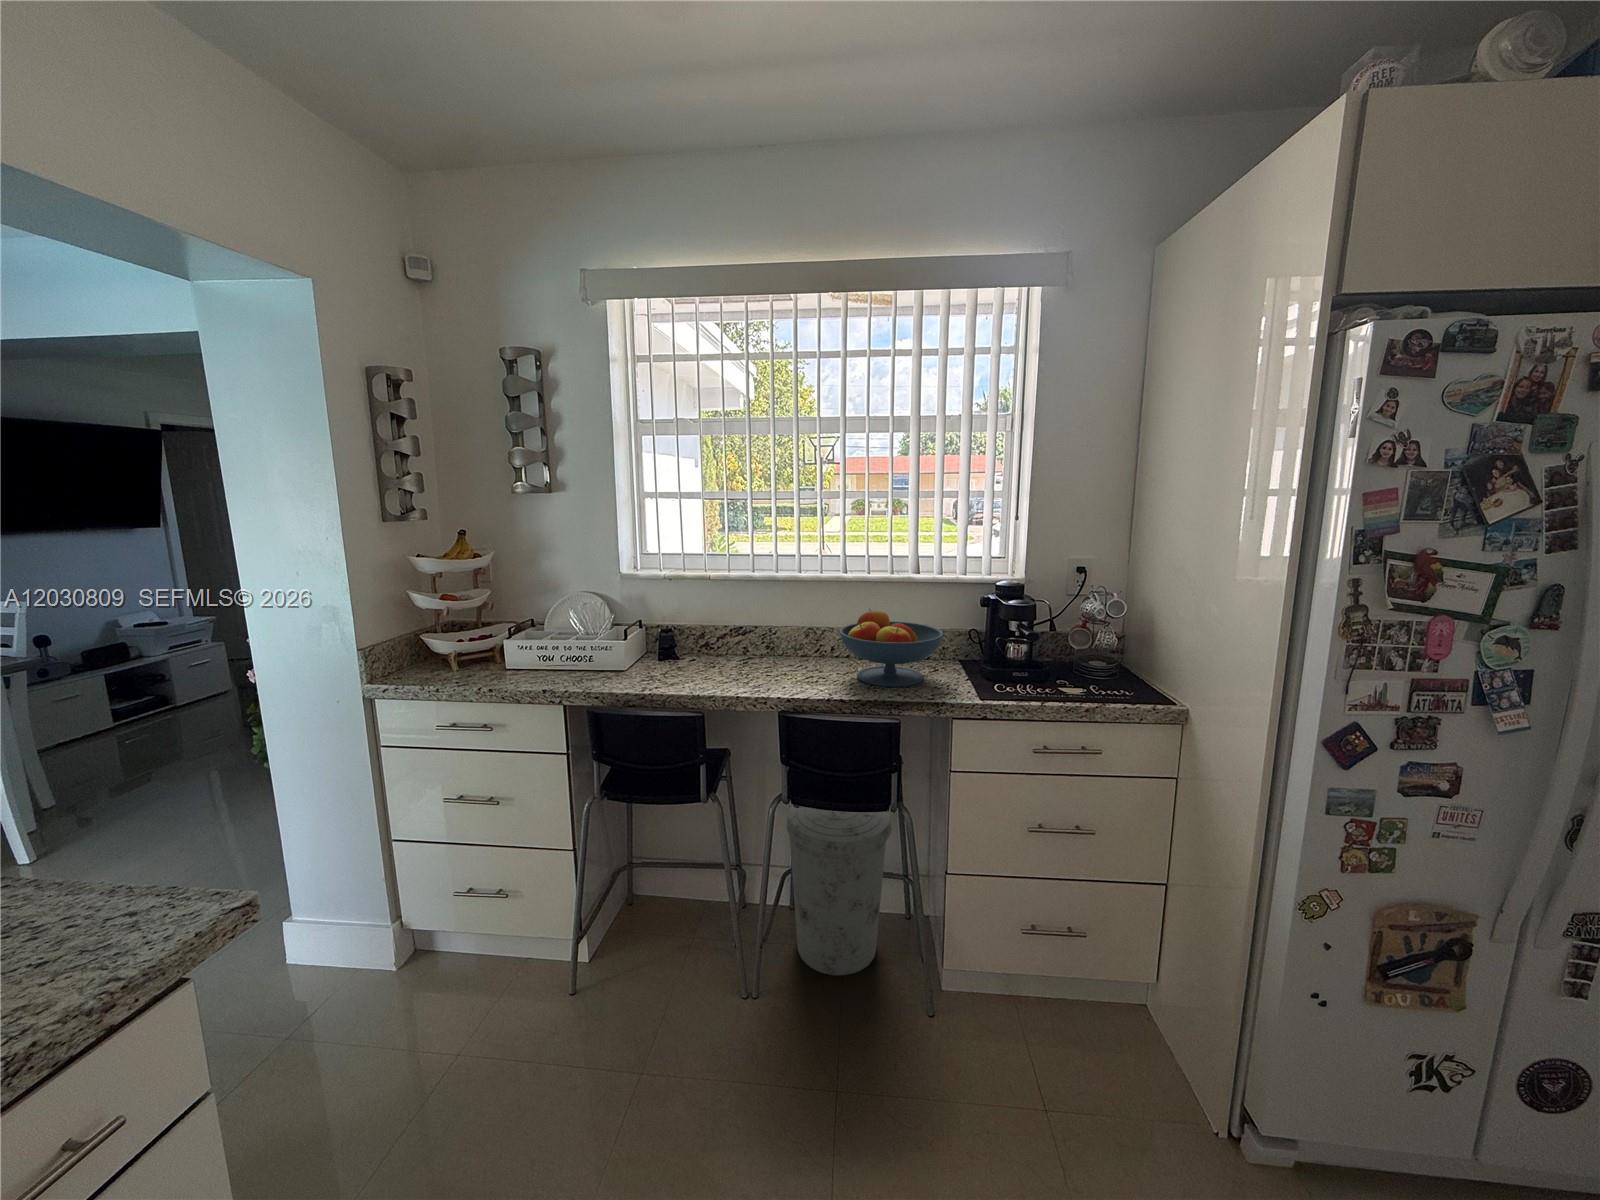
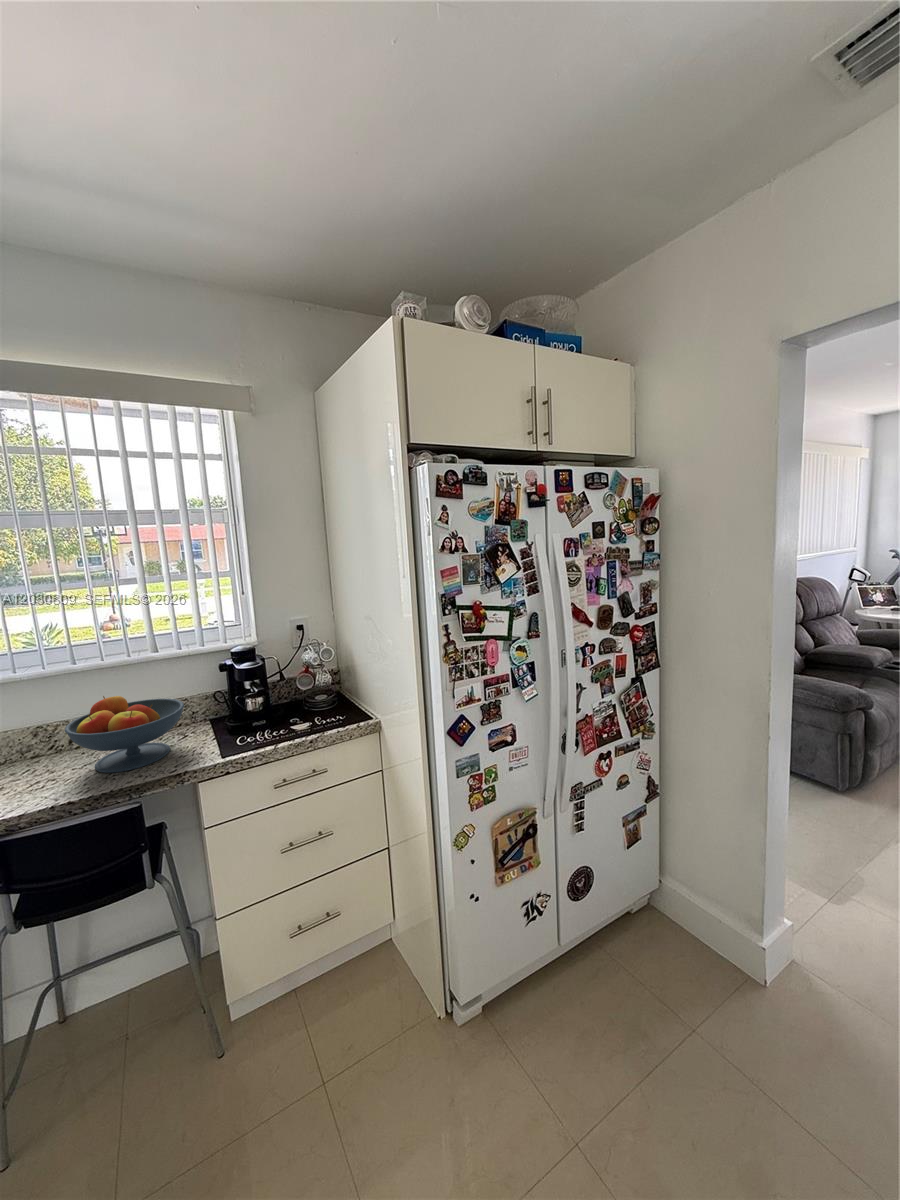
trash can: present [787,806,892,975] -> none [28,875,163,1086]

